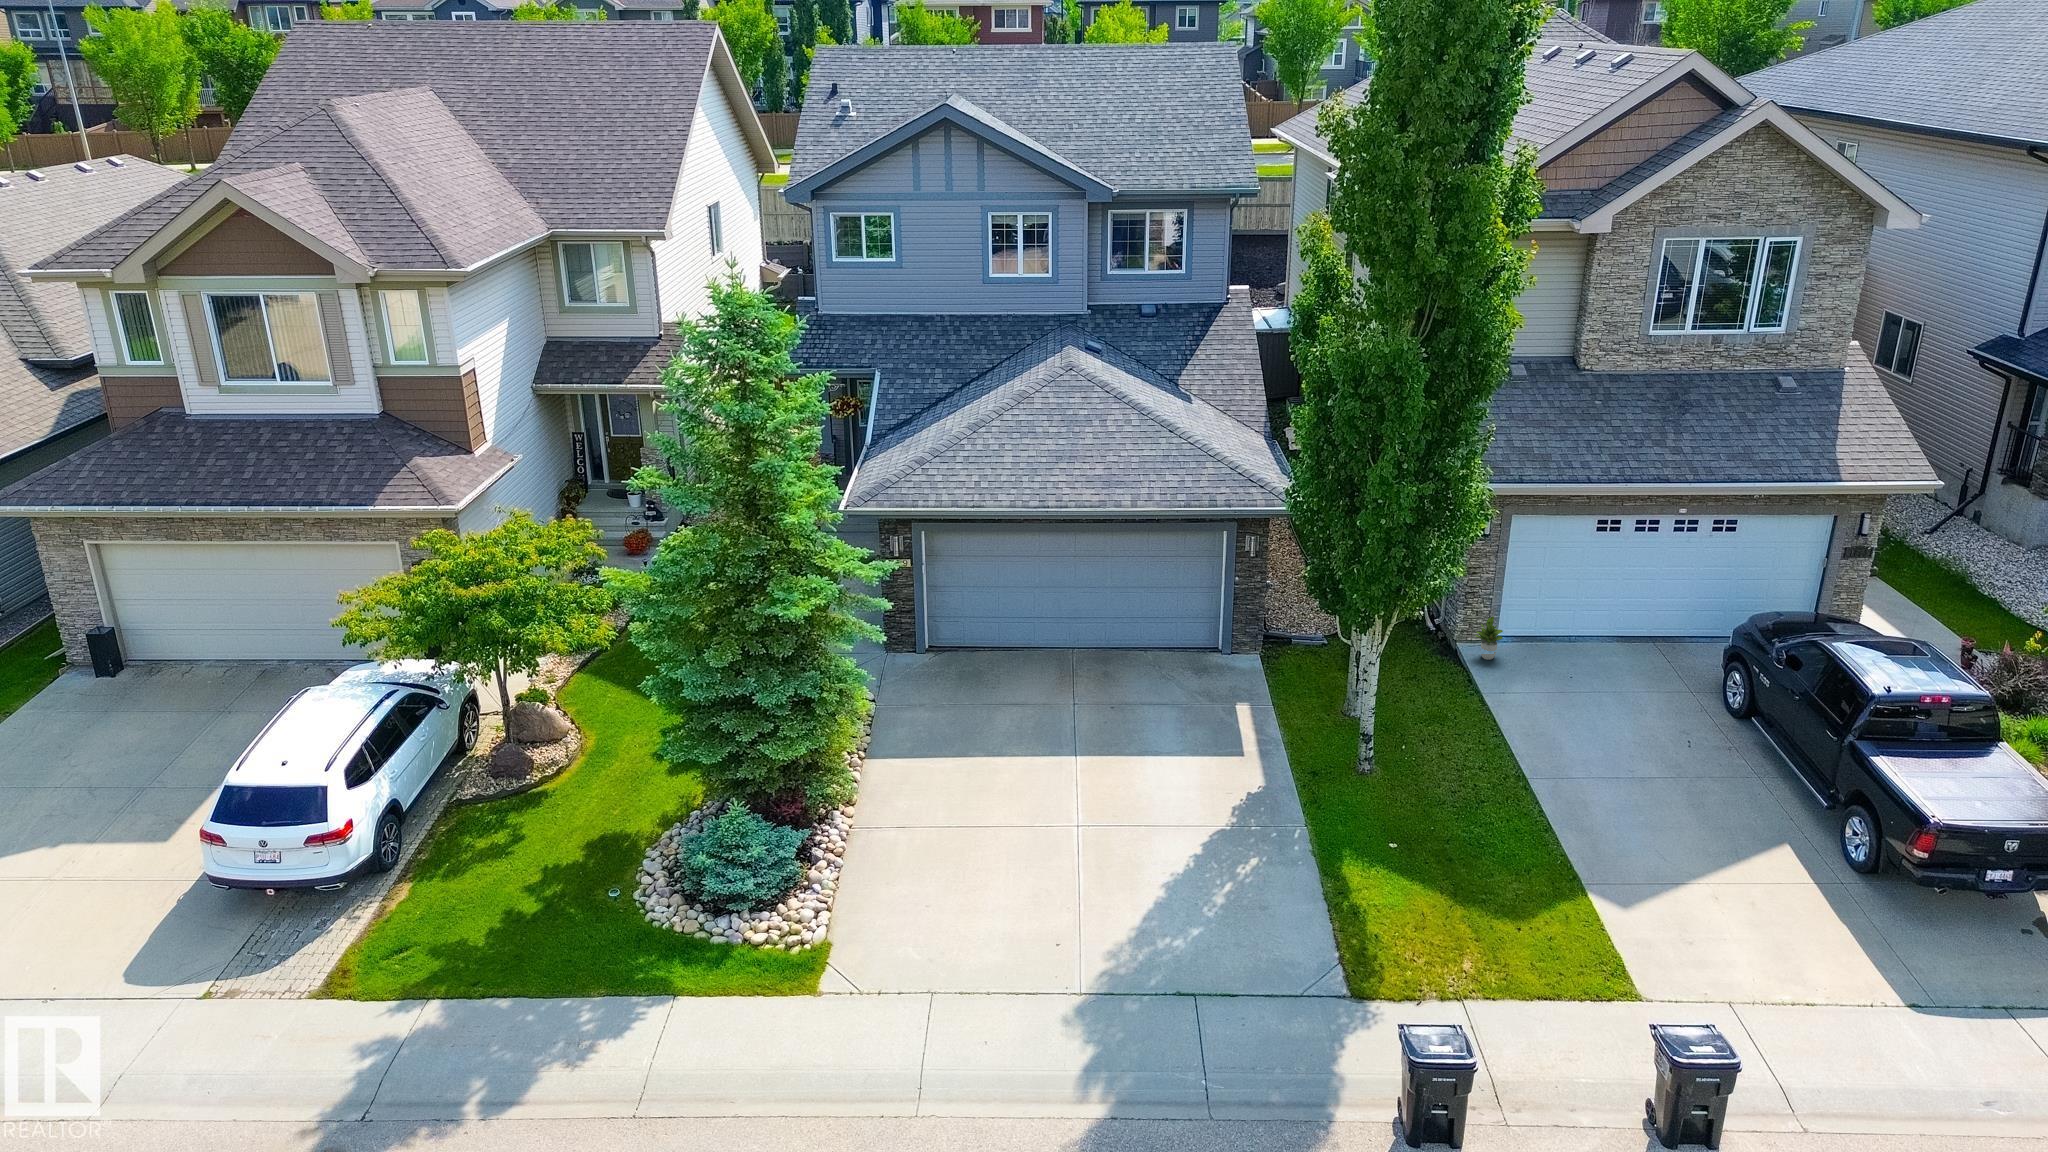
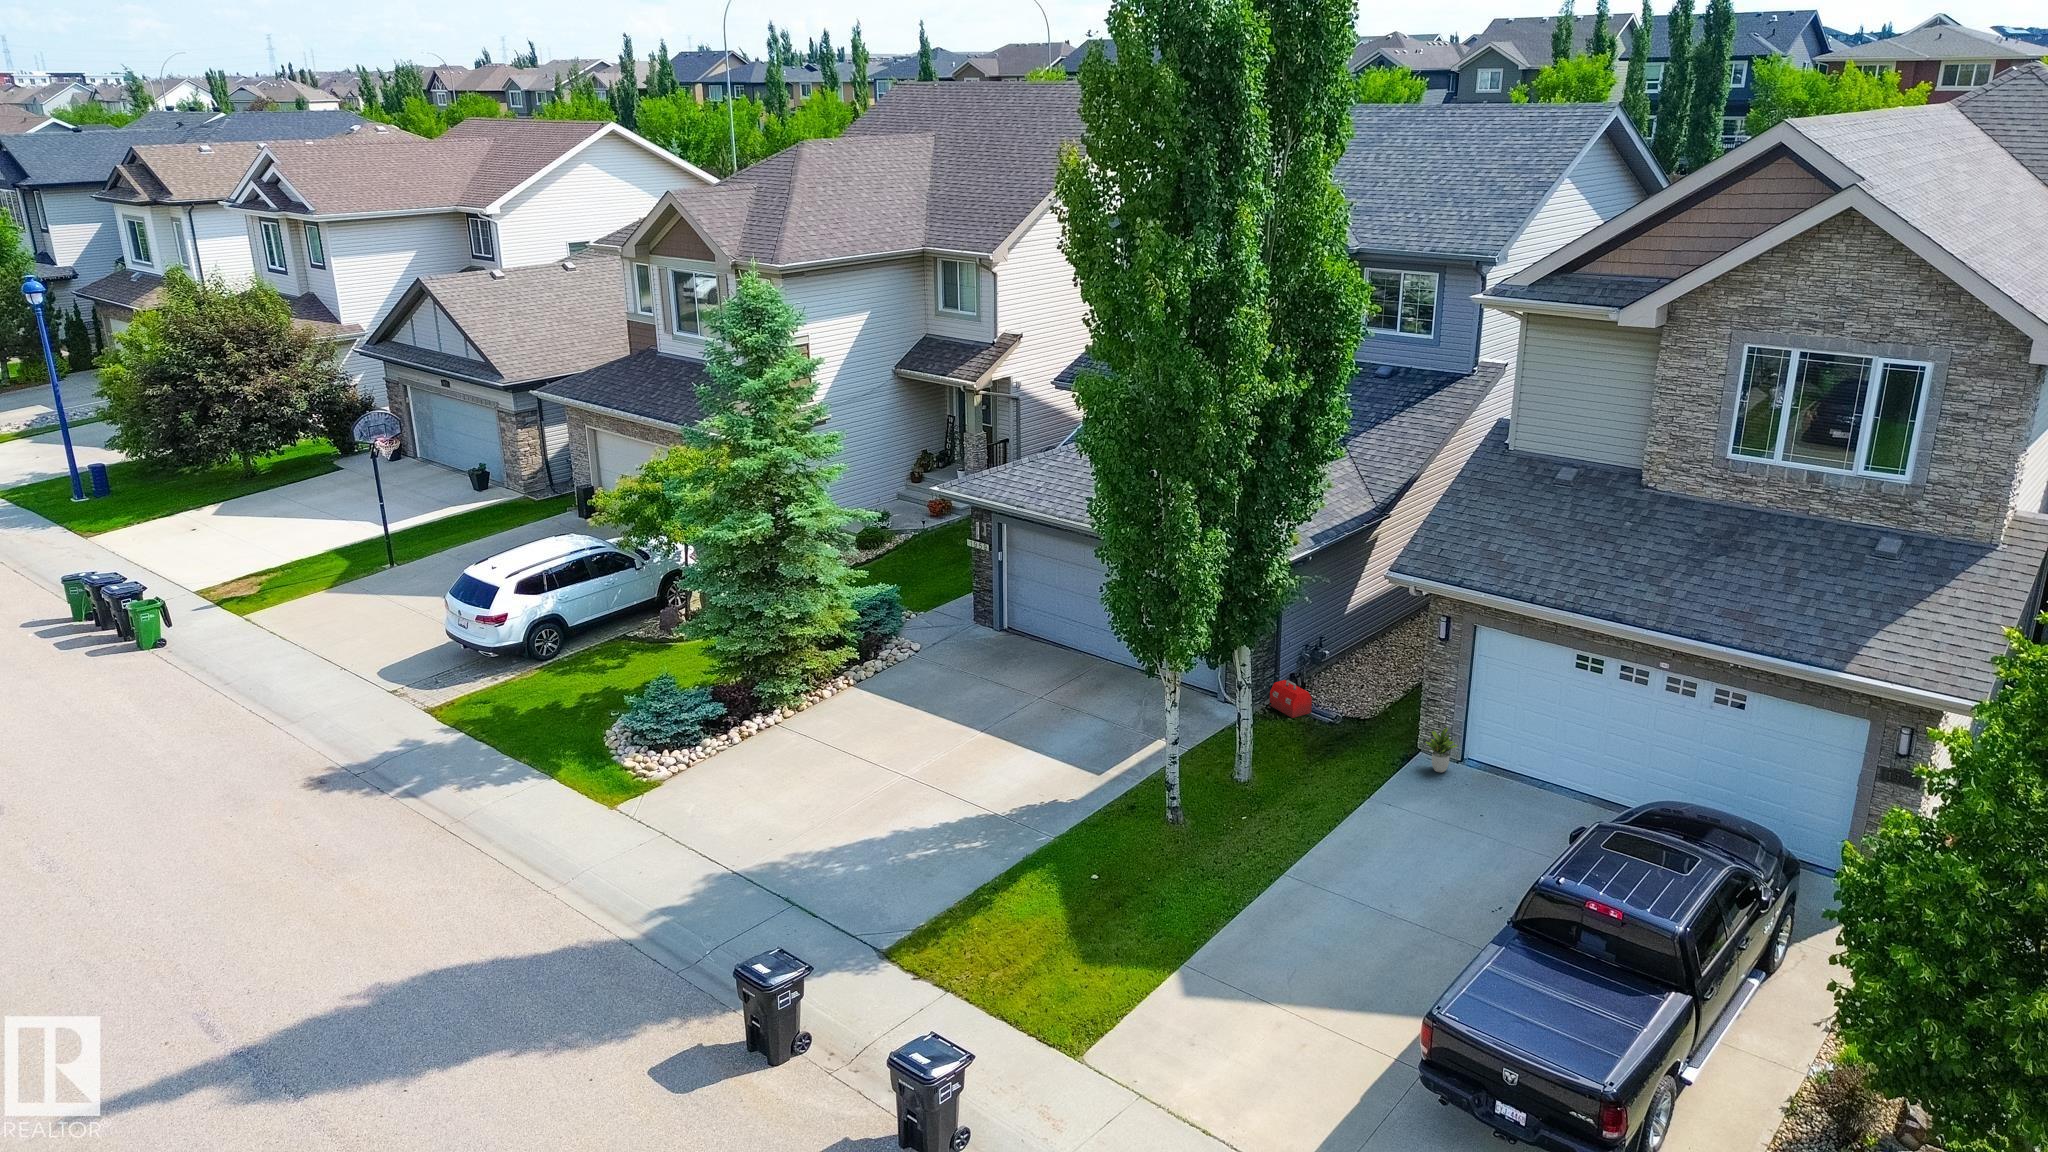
toolbox: none [1284,618,1325,652] -> present [1270,680,1312,718]

